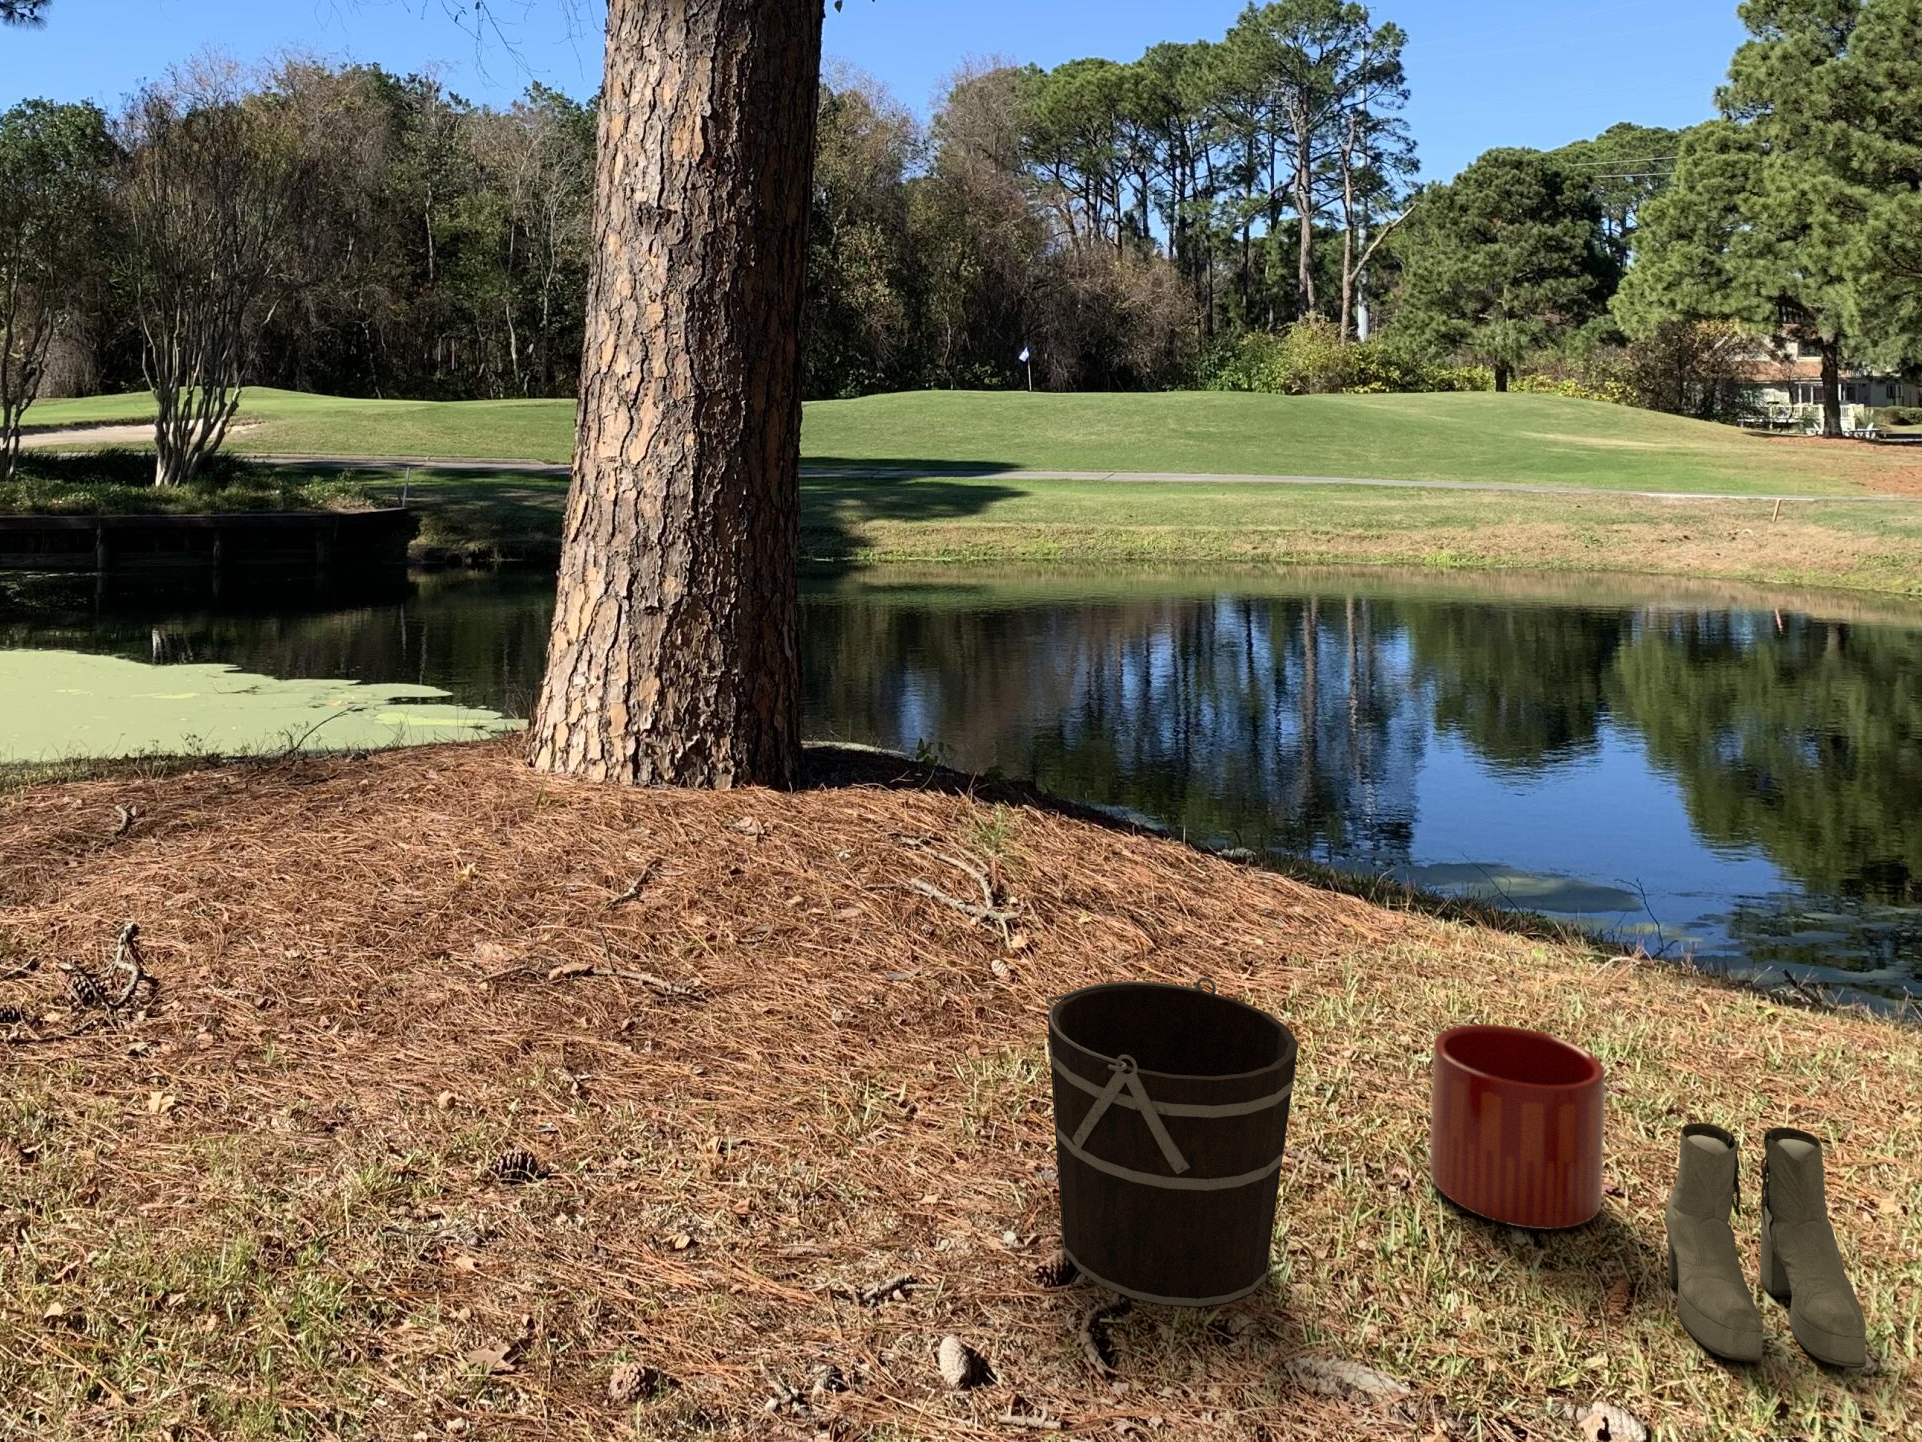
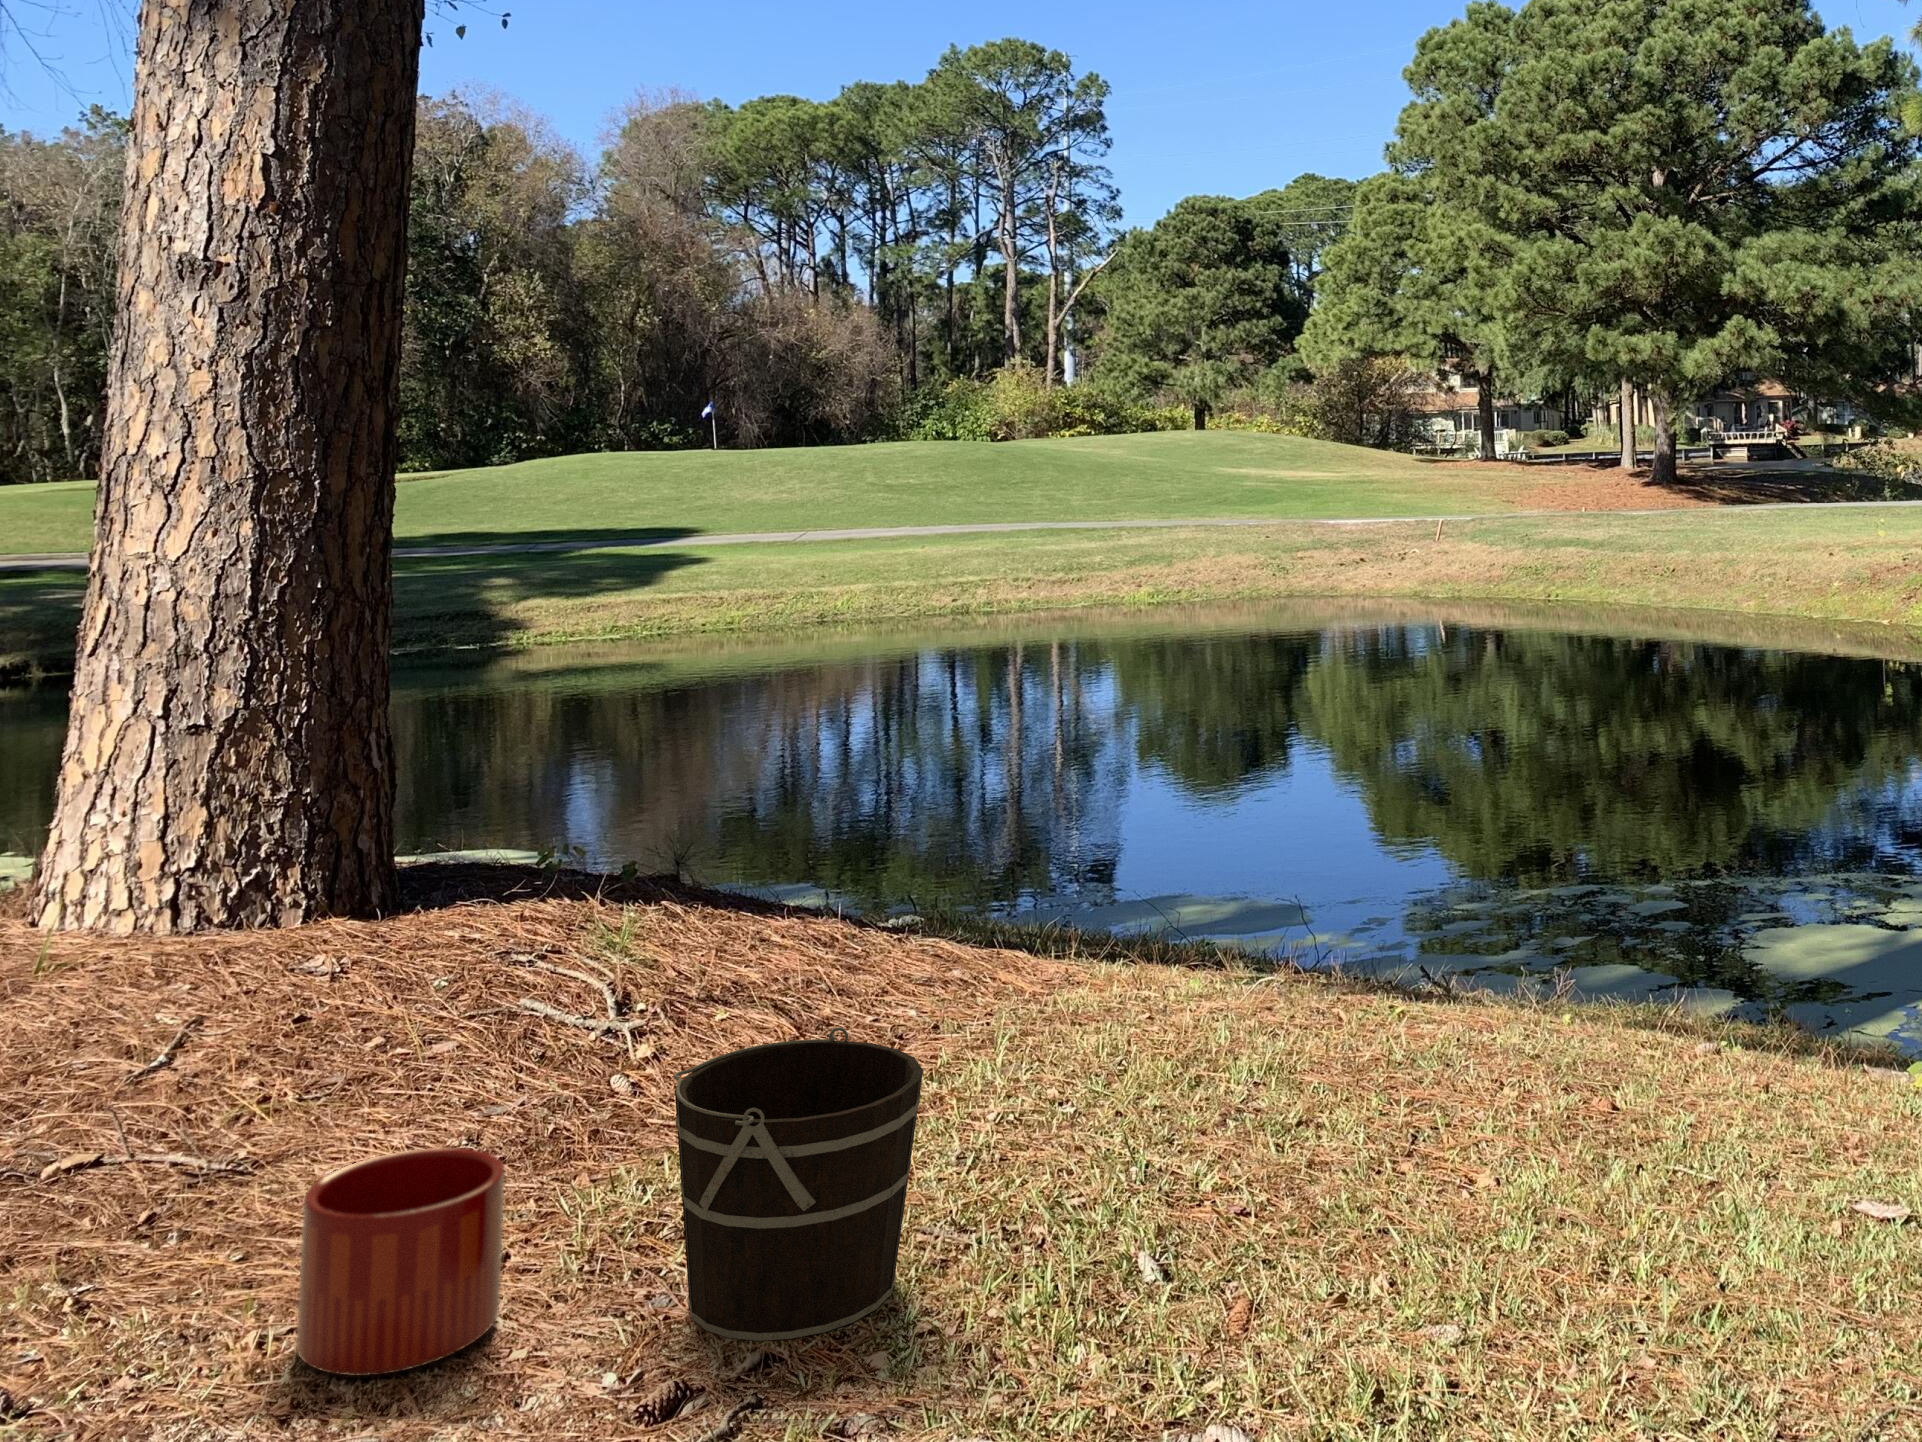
planter: present [1430,1024,1605,1229] -> present [297,1148,505,1376]
boots: present [1665,1123,1866,1368] -> none [1240,1064,1382,1261]

